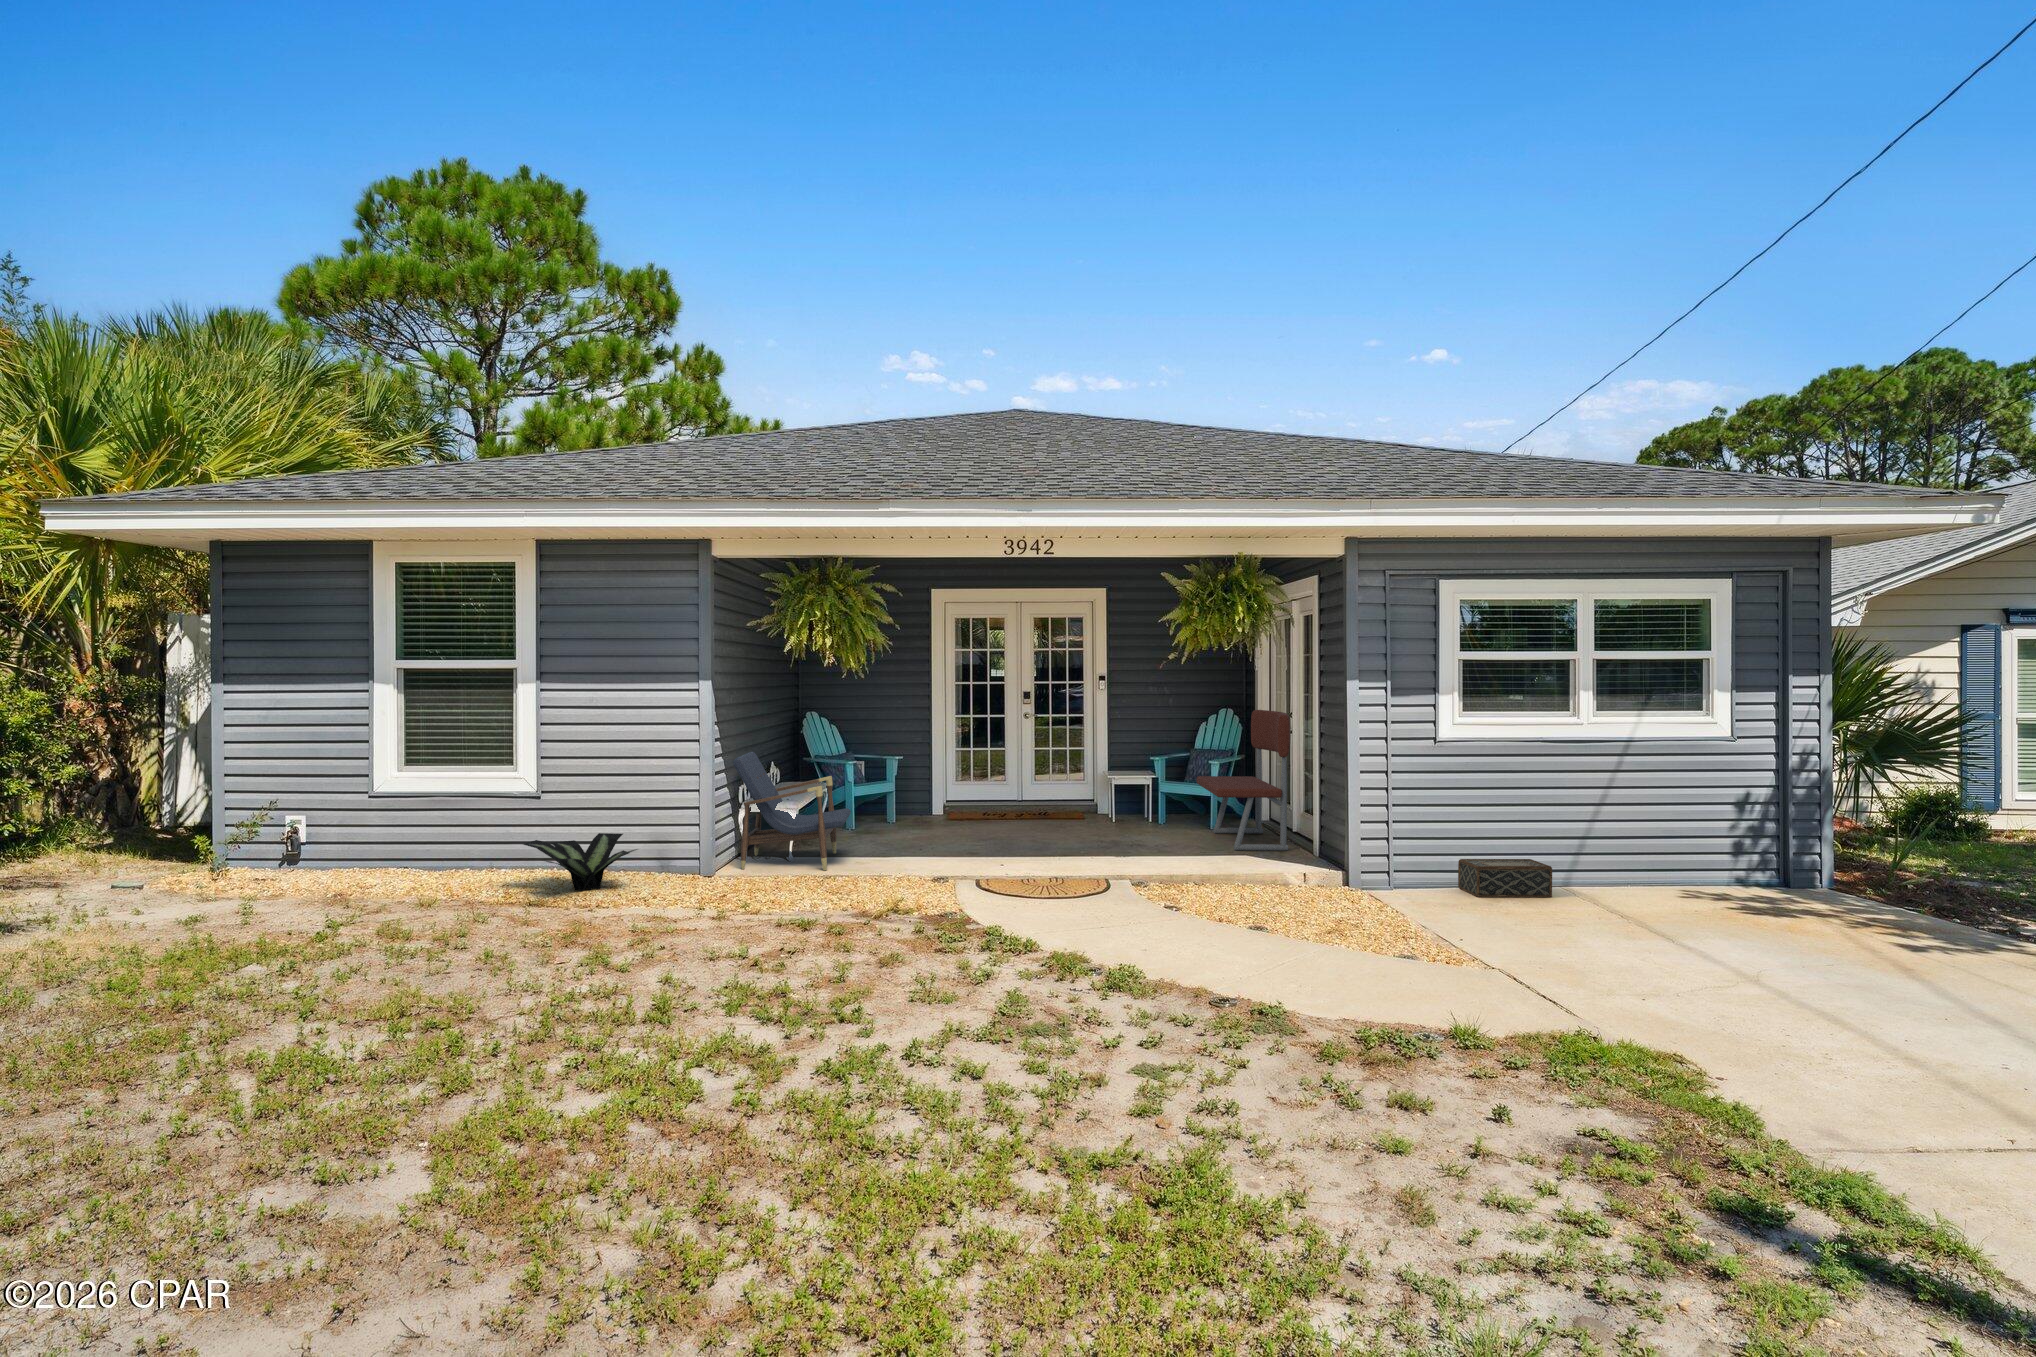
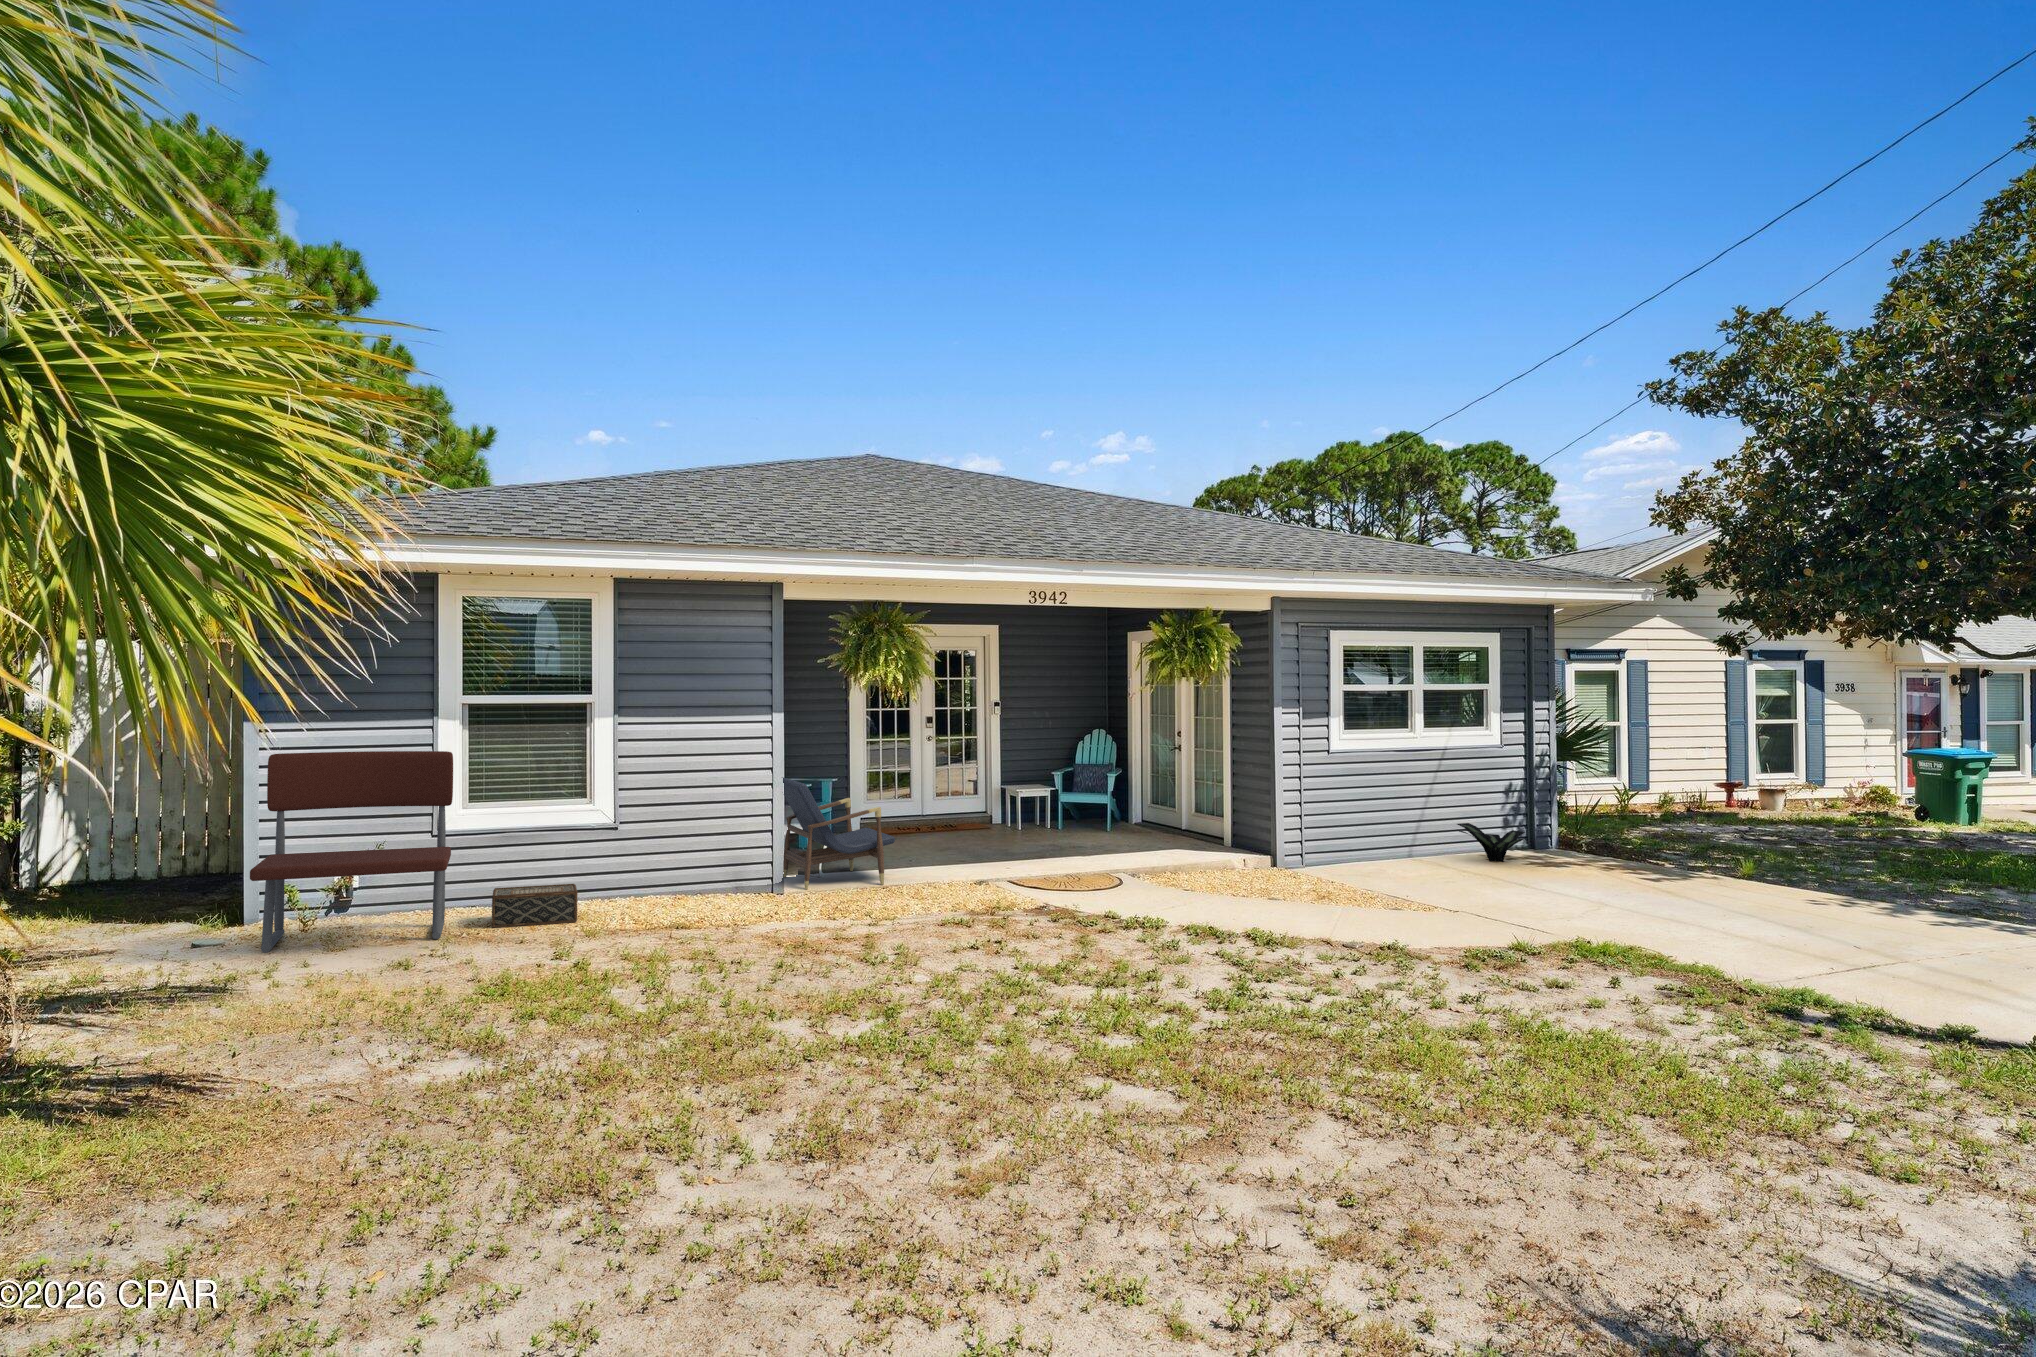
bench: present [1197,710,1290,851] -> present [250,751,453,953]
potted plant: present [524,833,637,891] -> present [1457,823,1526,862]
woven basket: present [1458,859,1552,897] -> present [492,884,577,928]

